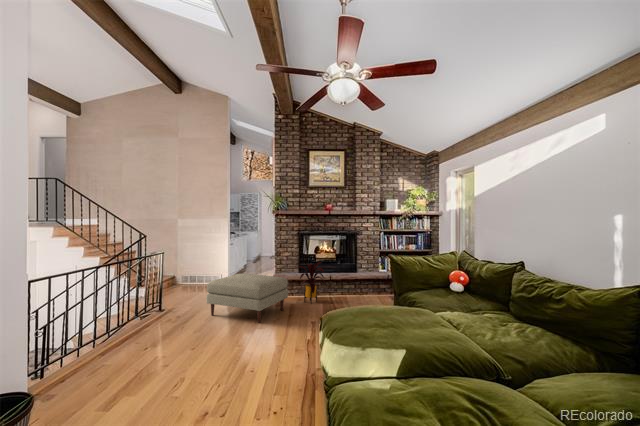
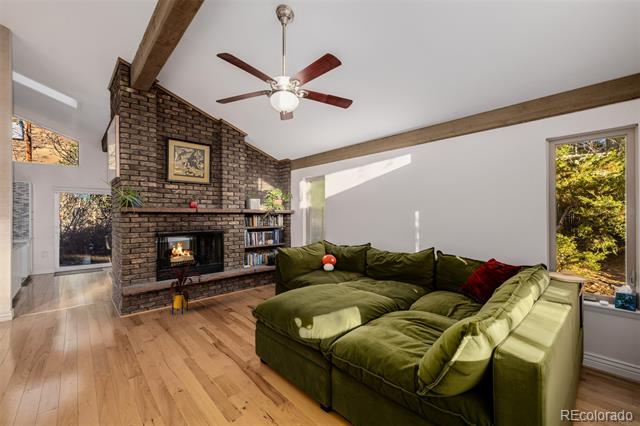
ottoman: present [206,273,288,323] -> none [21,292,159,372]

